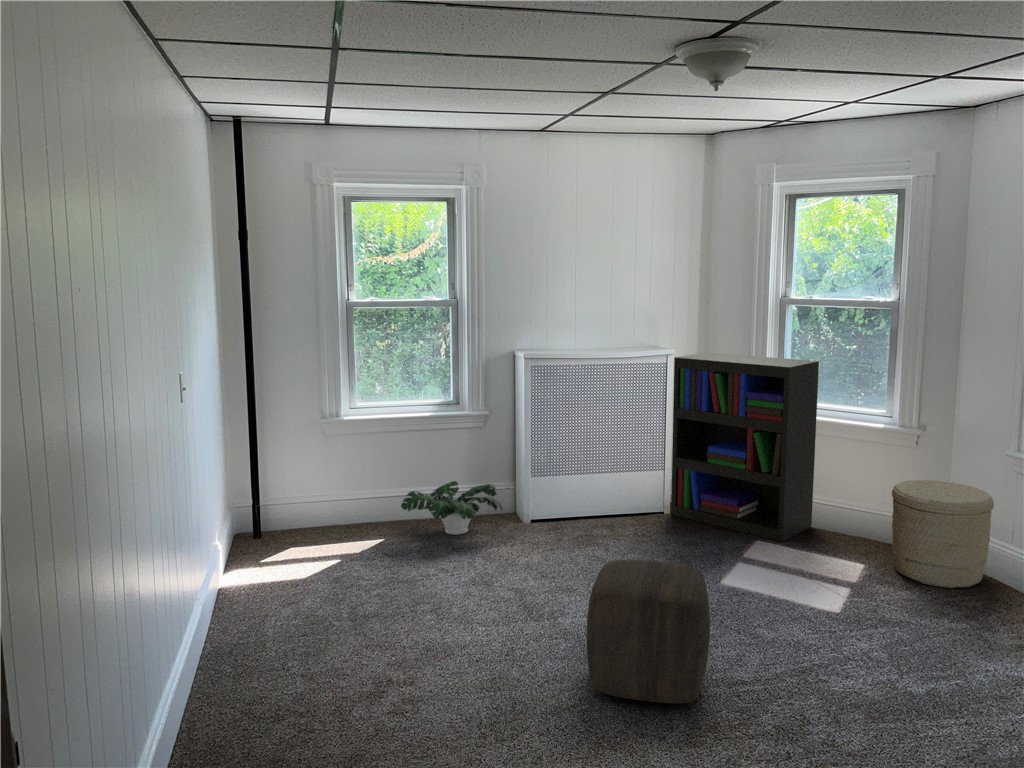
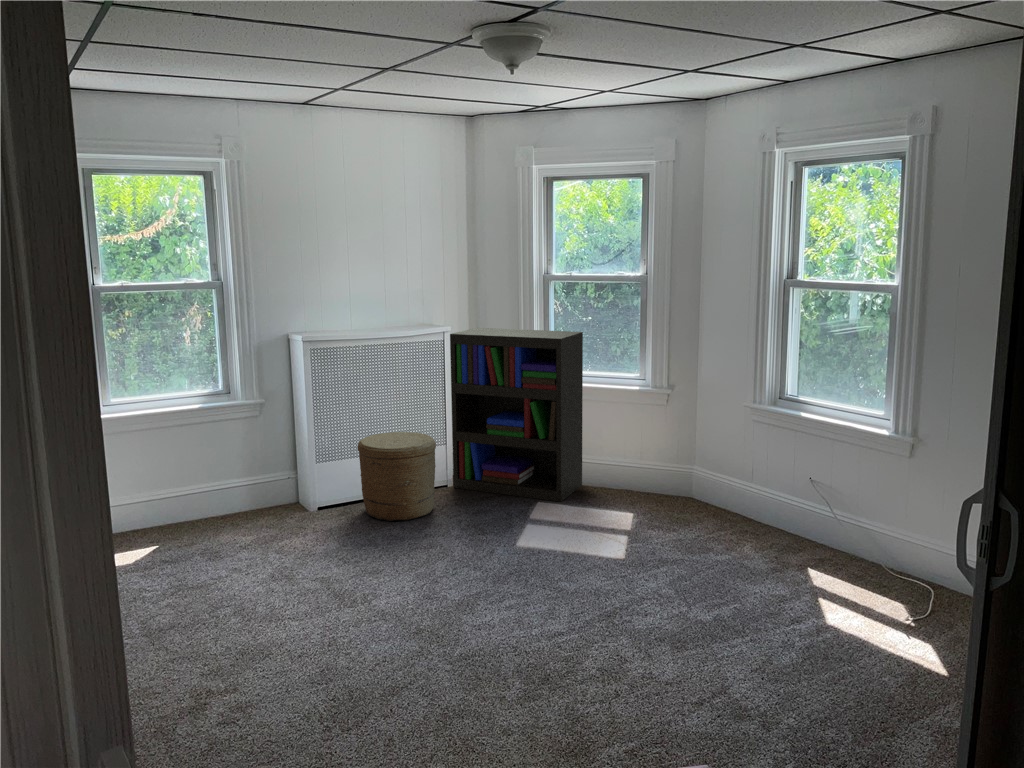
woven basket: present [892,480,994,588] -> present [358,432,436,521]
potted plant: present [401,481,502,535] -> none [175,475,290,532]
ottoman: present [587,560,710,703] -> none [417,532,531,667]

